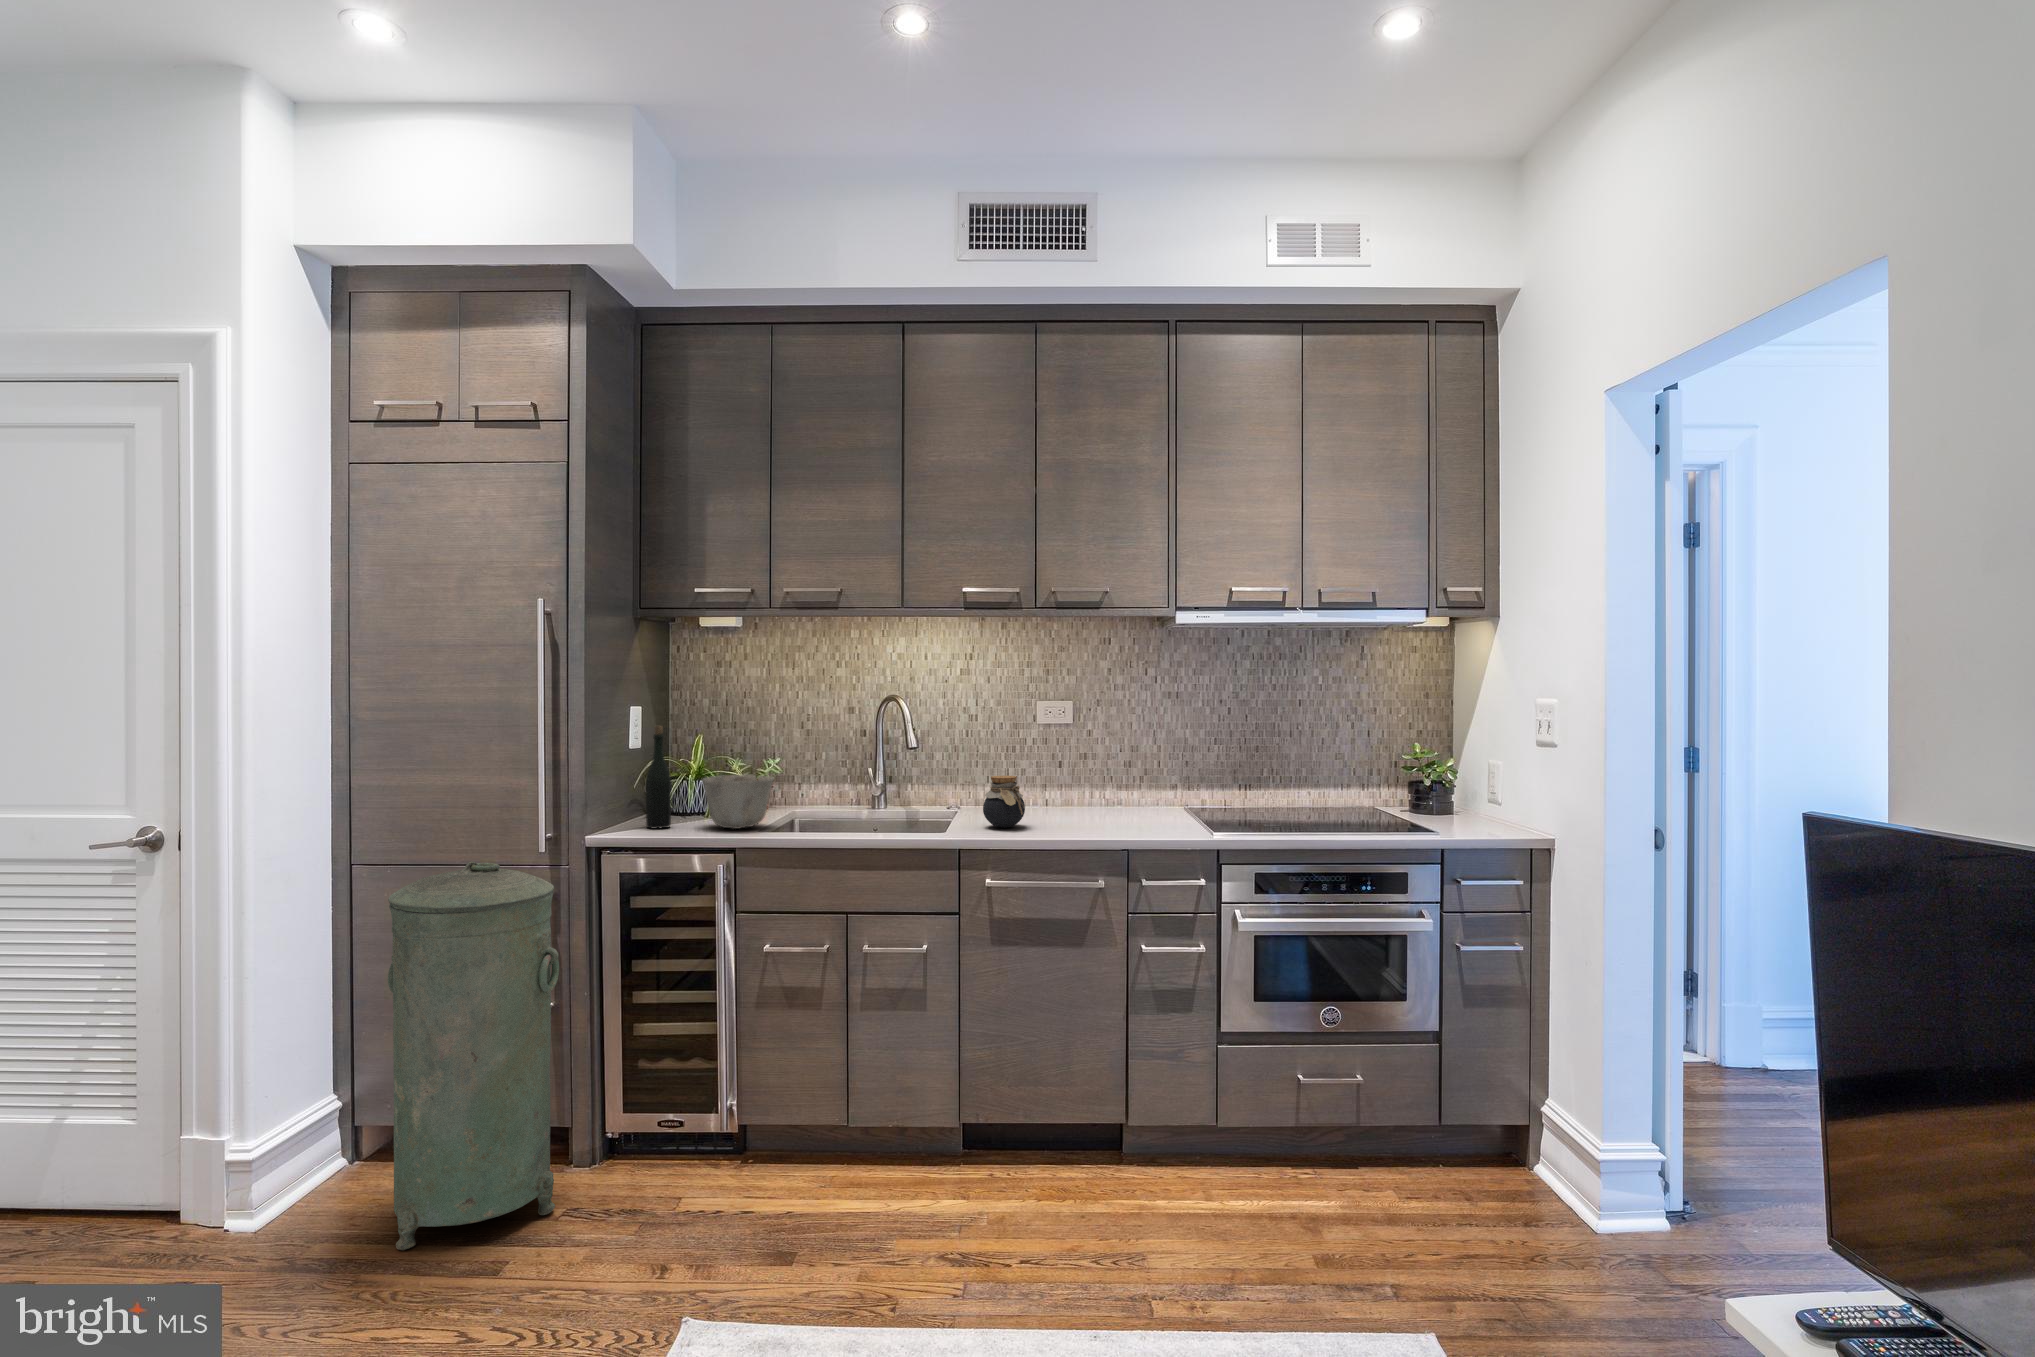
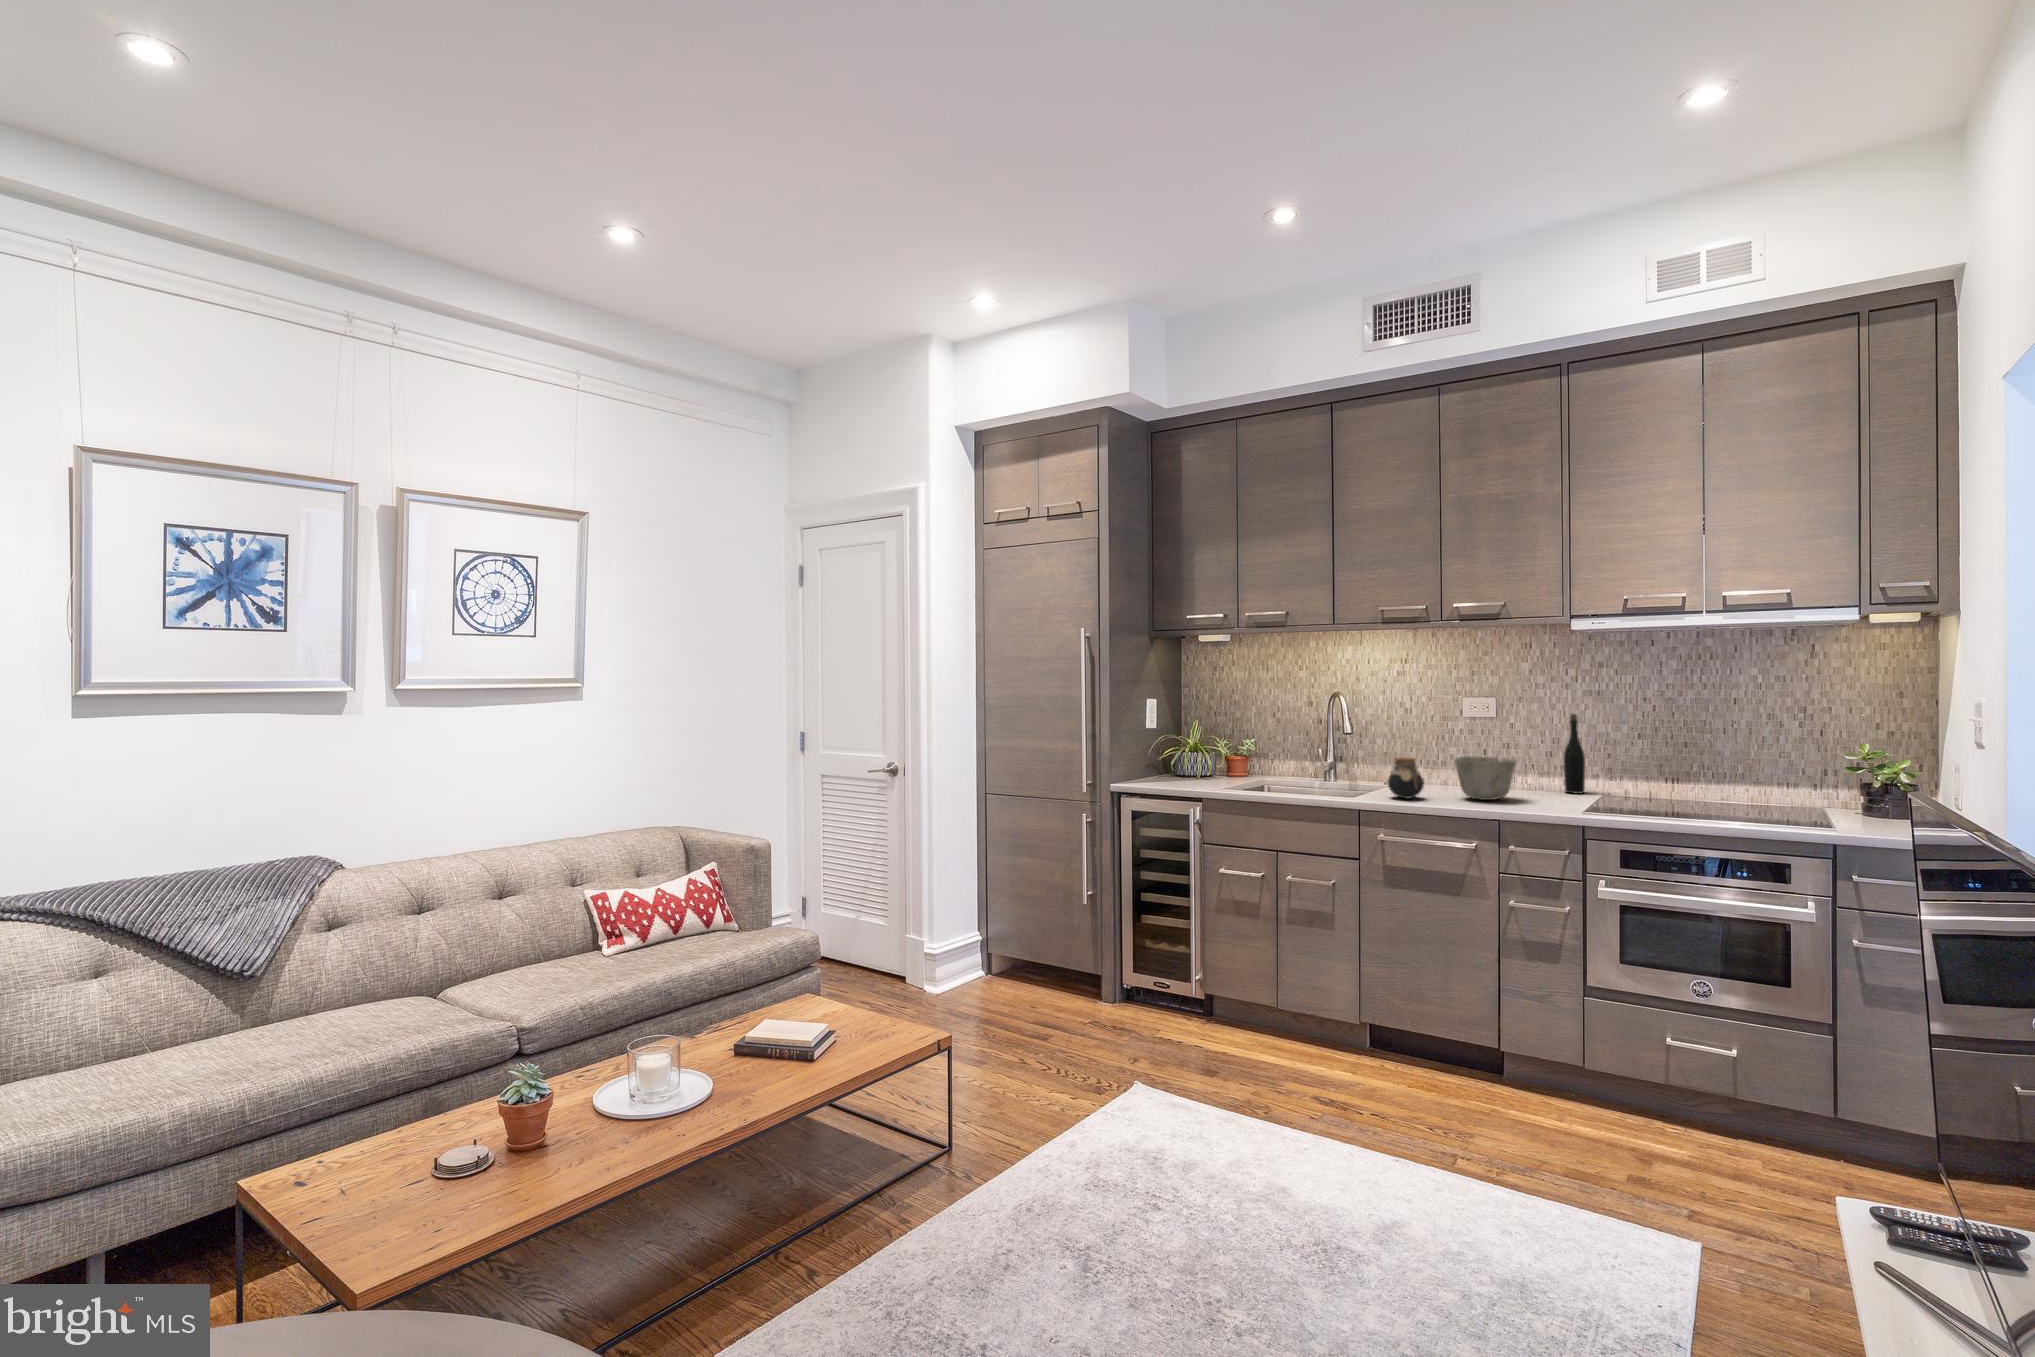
bottle: present [645,726,672,829] -> present [1564,714,1585,793]
ceramic bowl: present [703,774,774,829] -> present [1455,756,1516,800]
trash can: present [388,861,559,1250] -> none [995,794,1085,1019]

